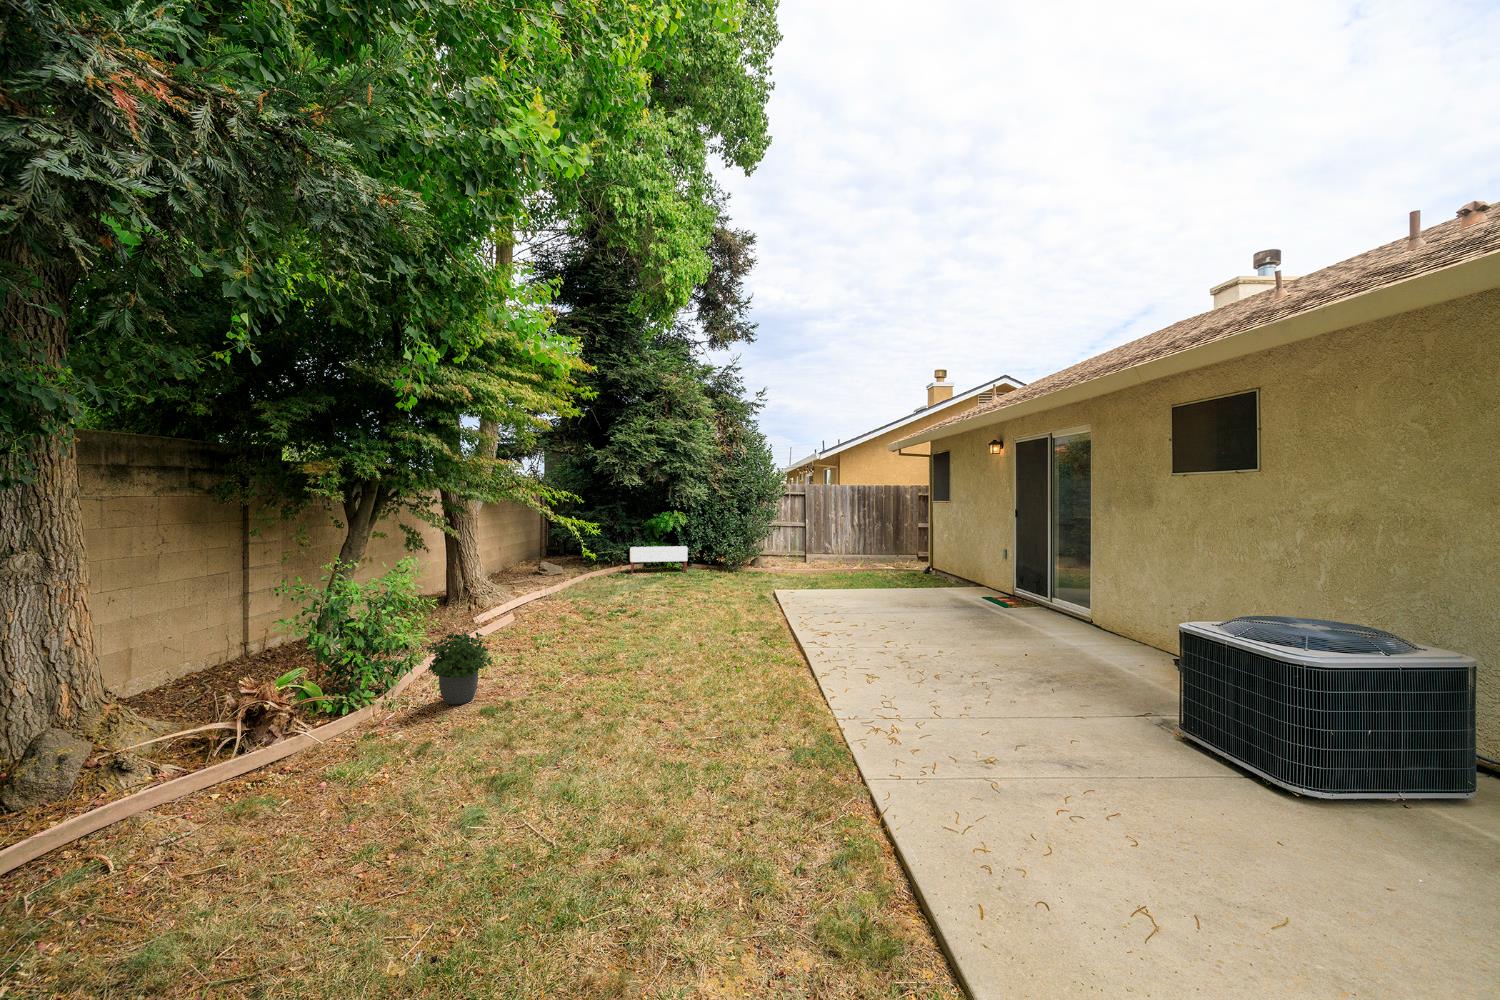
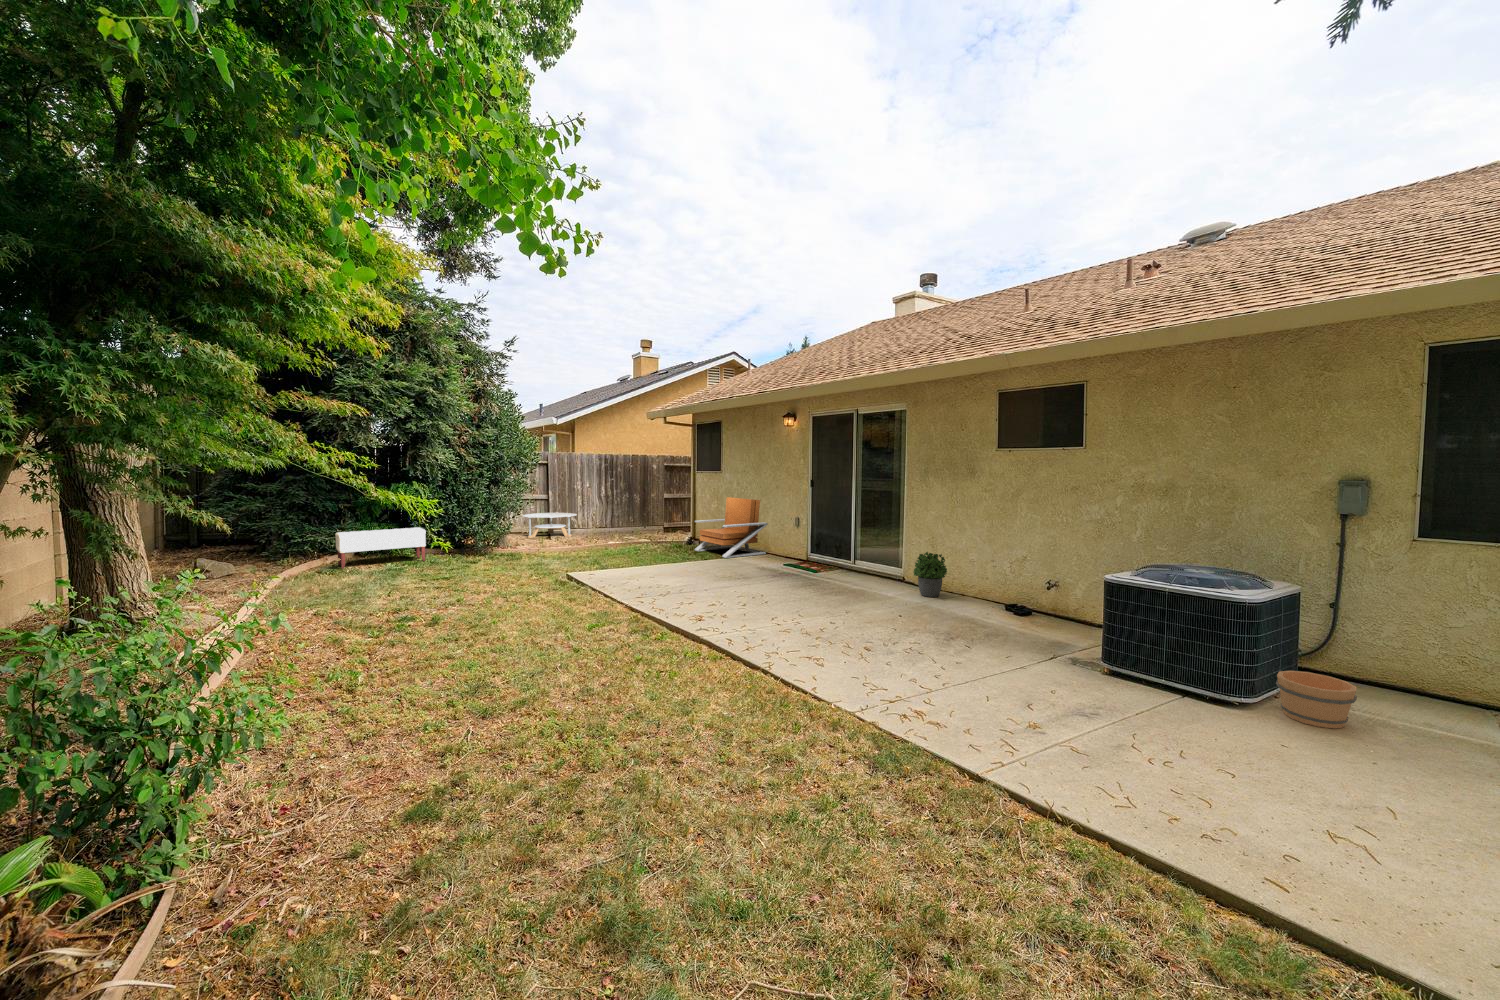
lounge chair: none [911,528,981,589] -> present [695,497,768,558]
round table: none [778,539,825,562] -> present [523,513,577,538]
potted plant: present [427,632,492,705] -> present [914,552,947,597]
bucket: none [1340,759,1453,843] -> present [1276,671,1357,729]

